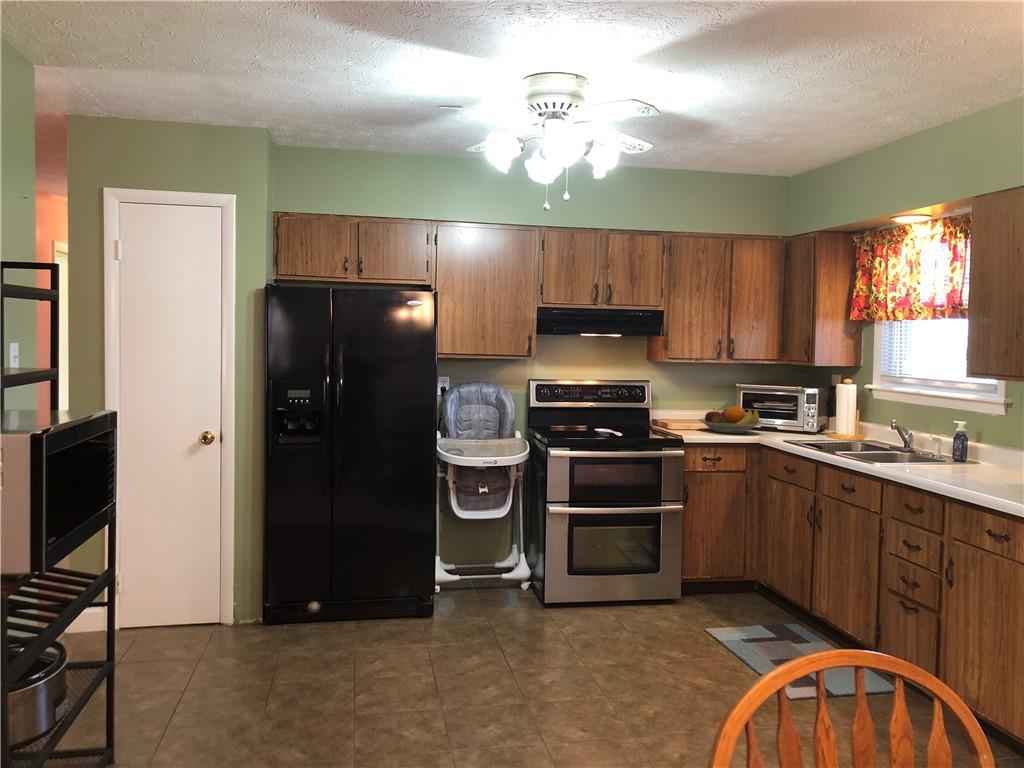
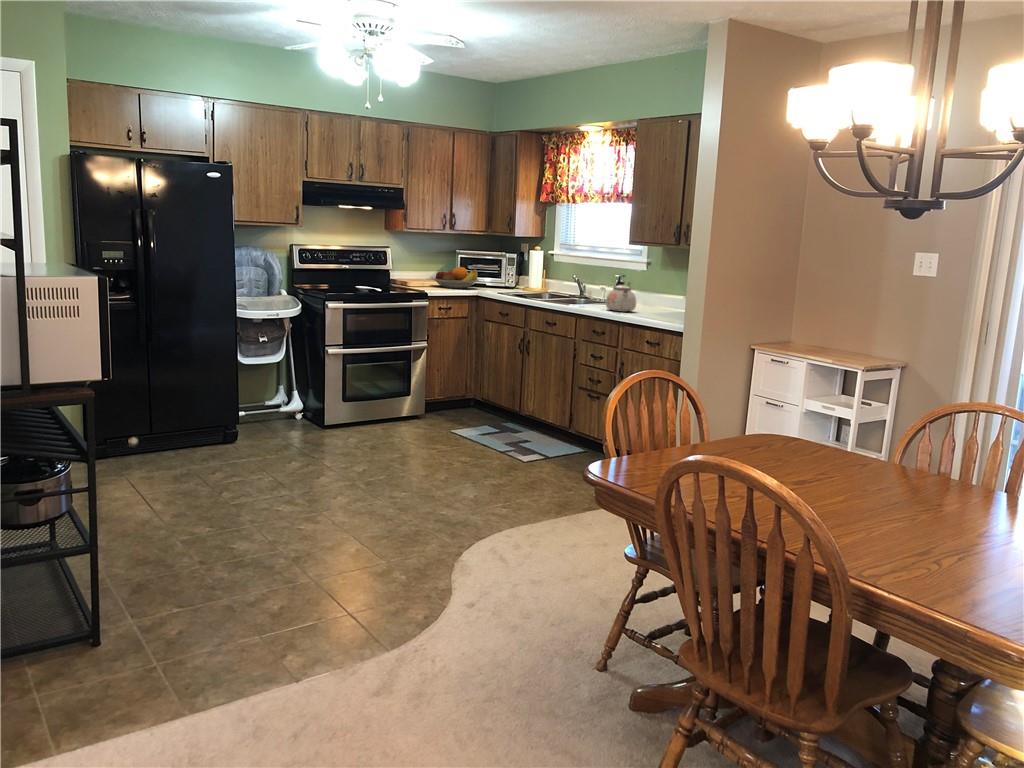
kettle: none [926,423,979,478] -> present [606,275,636,312]

